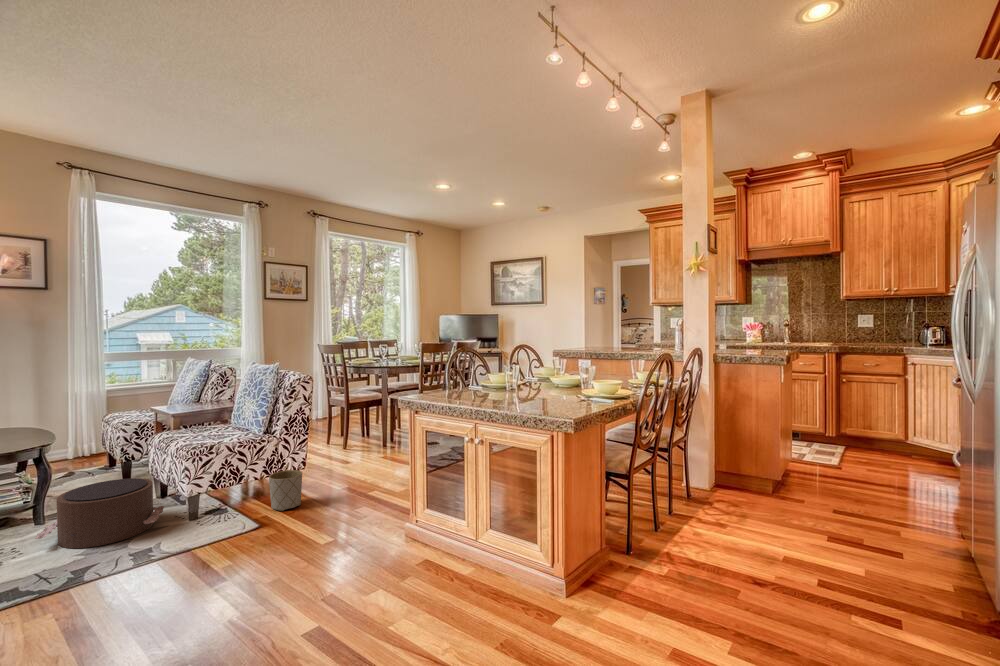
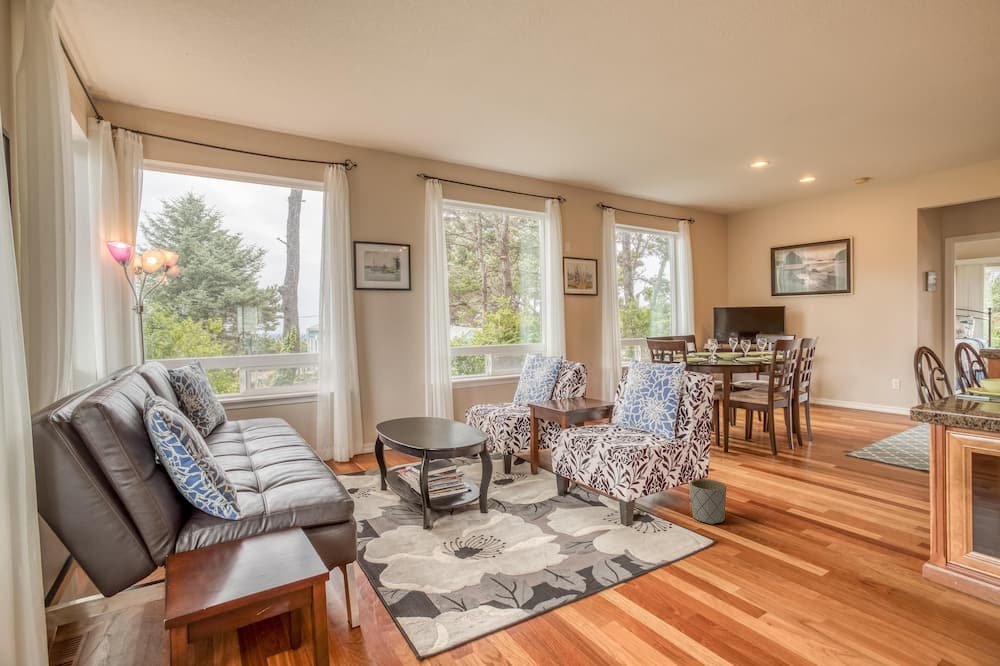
pouf: present [35,478,164,548] -> none [509,475,607,543]

